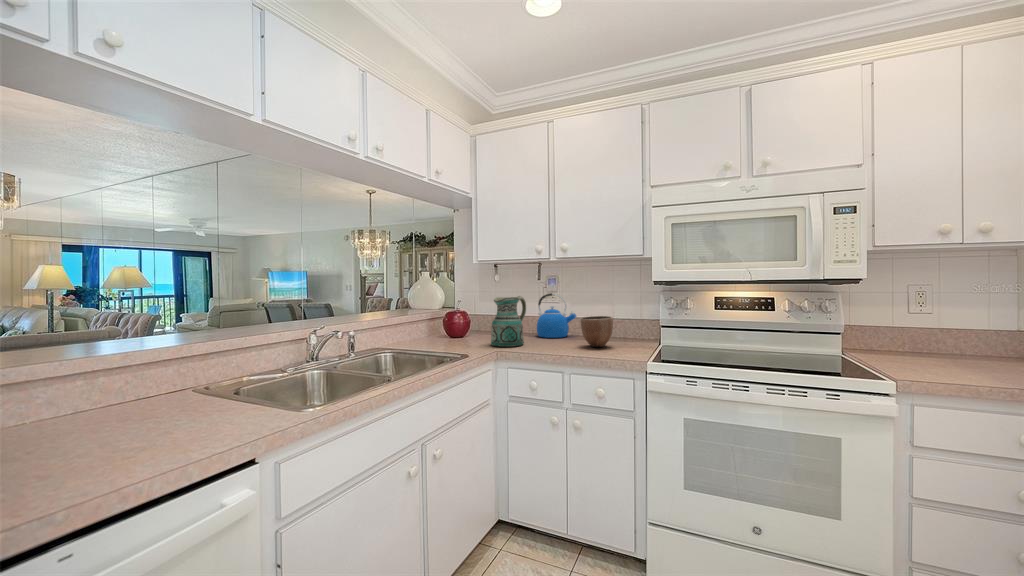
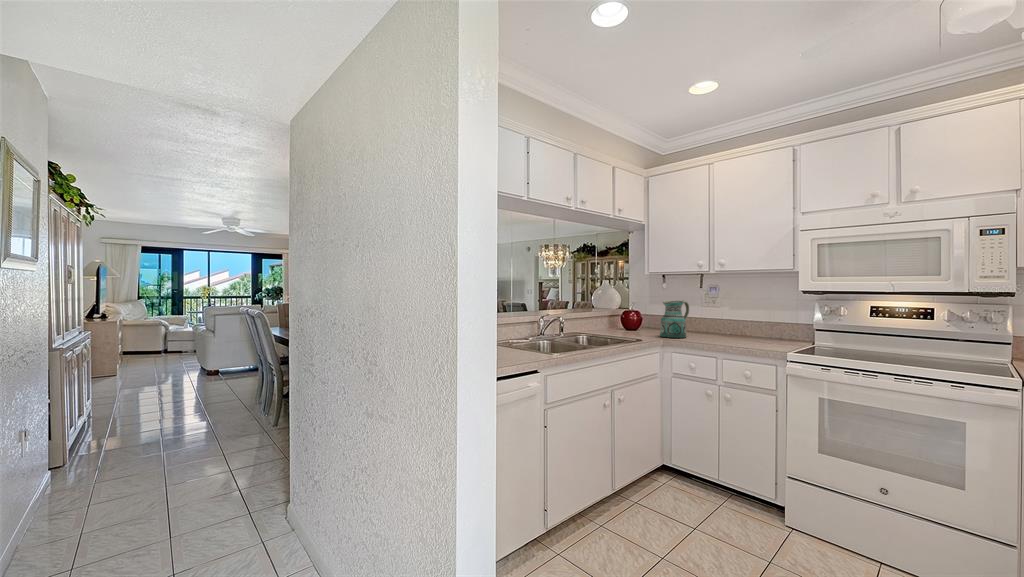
kettle: present [537,293,576,338] -> none [698,299,734,335]
decorative bowl: present [581,316,613,347] -> none [735,318,764,342]

